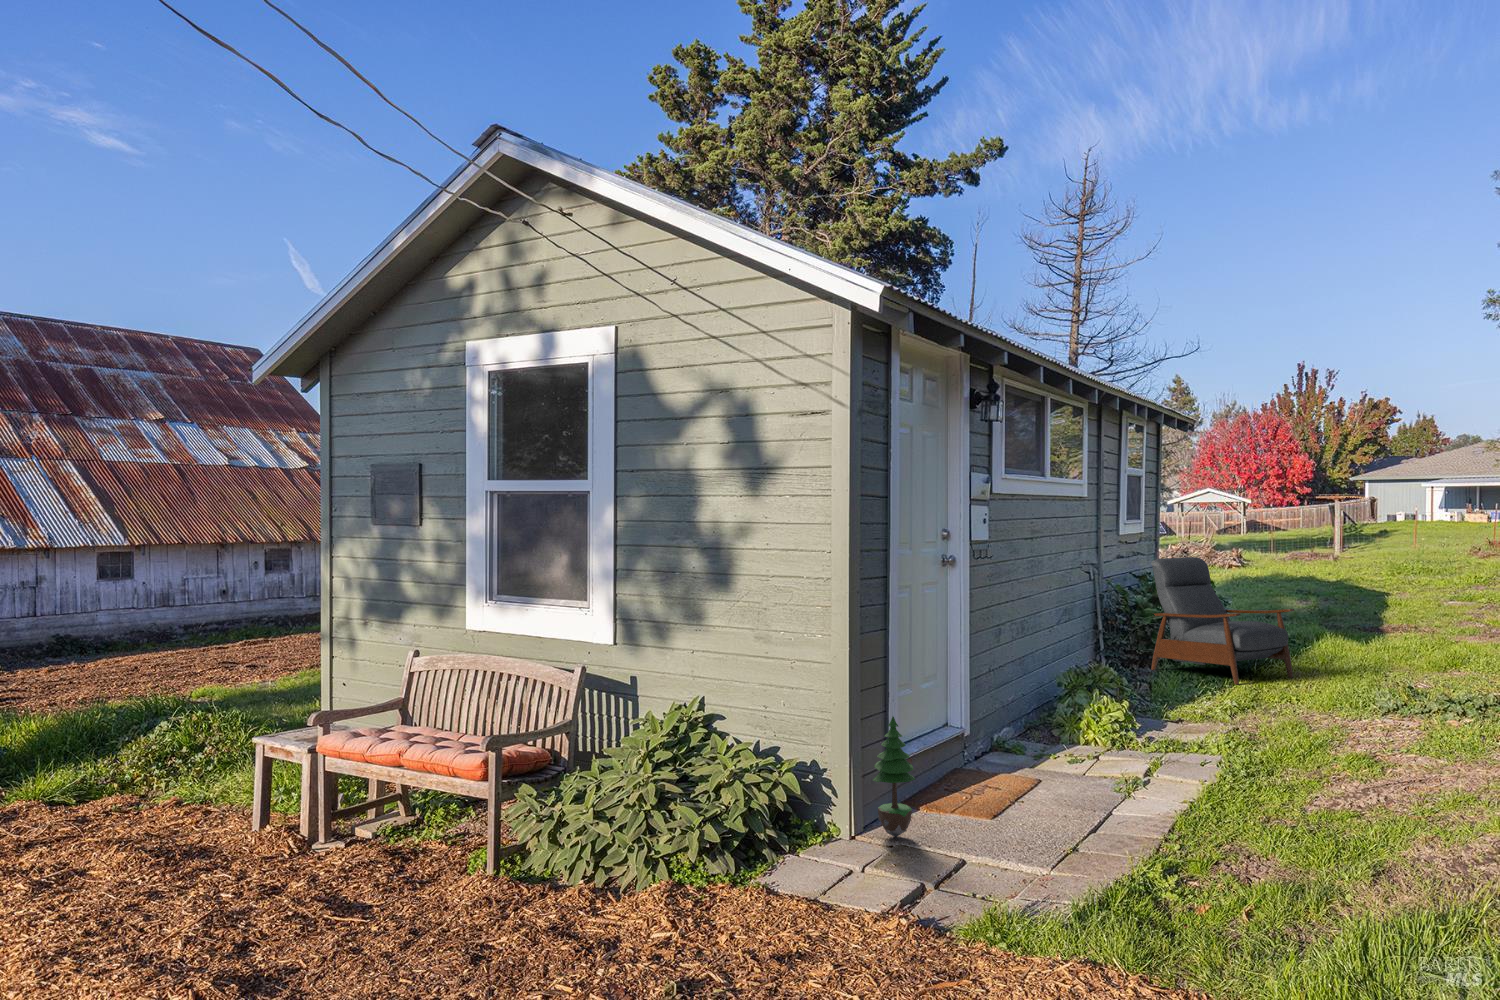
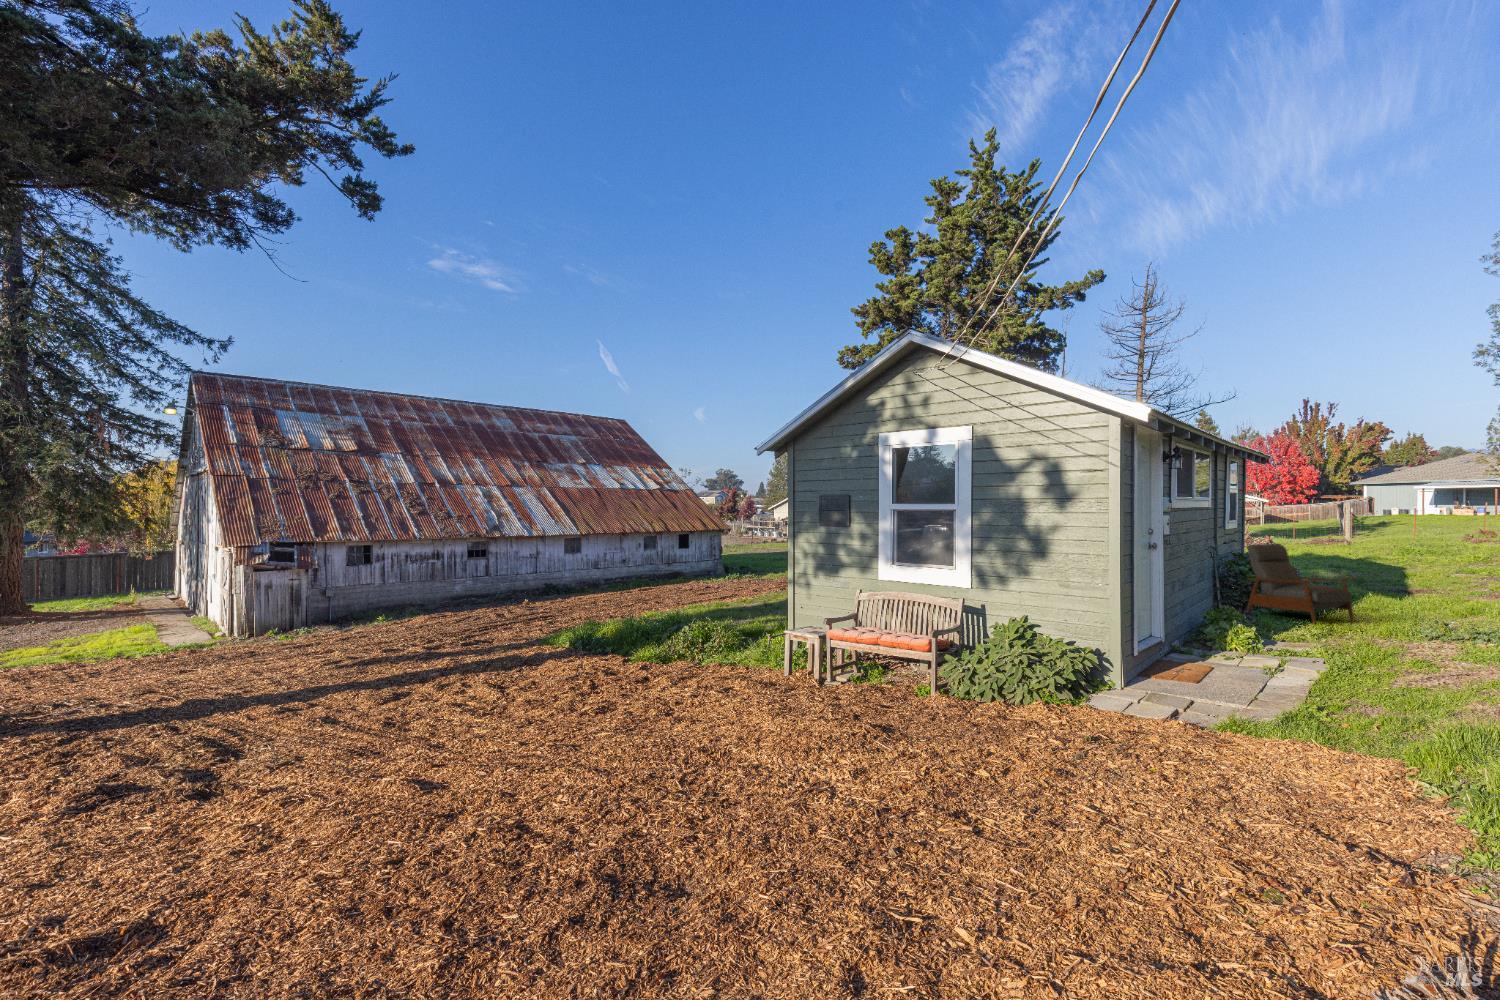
potted tree: present [873,717,915,837] -> none [1135,629,1162,693]

